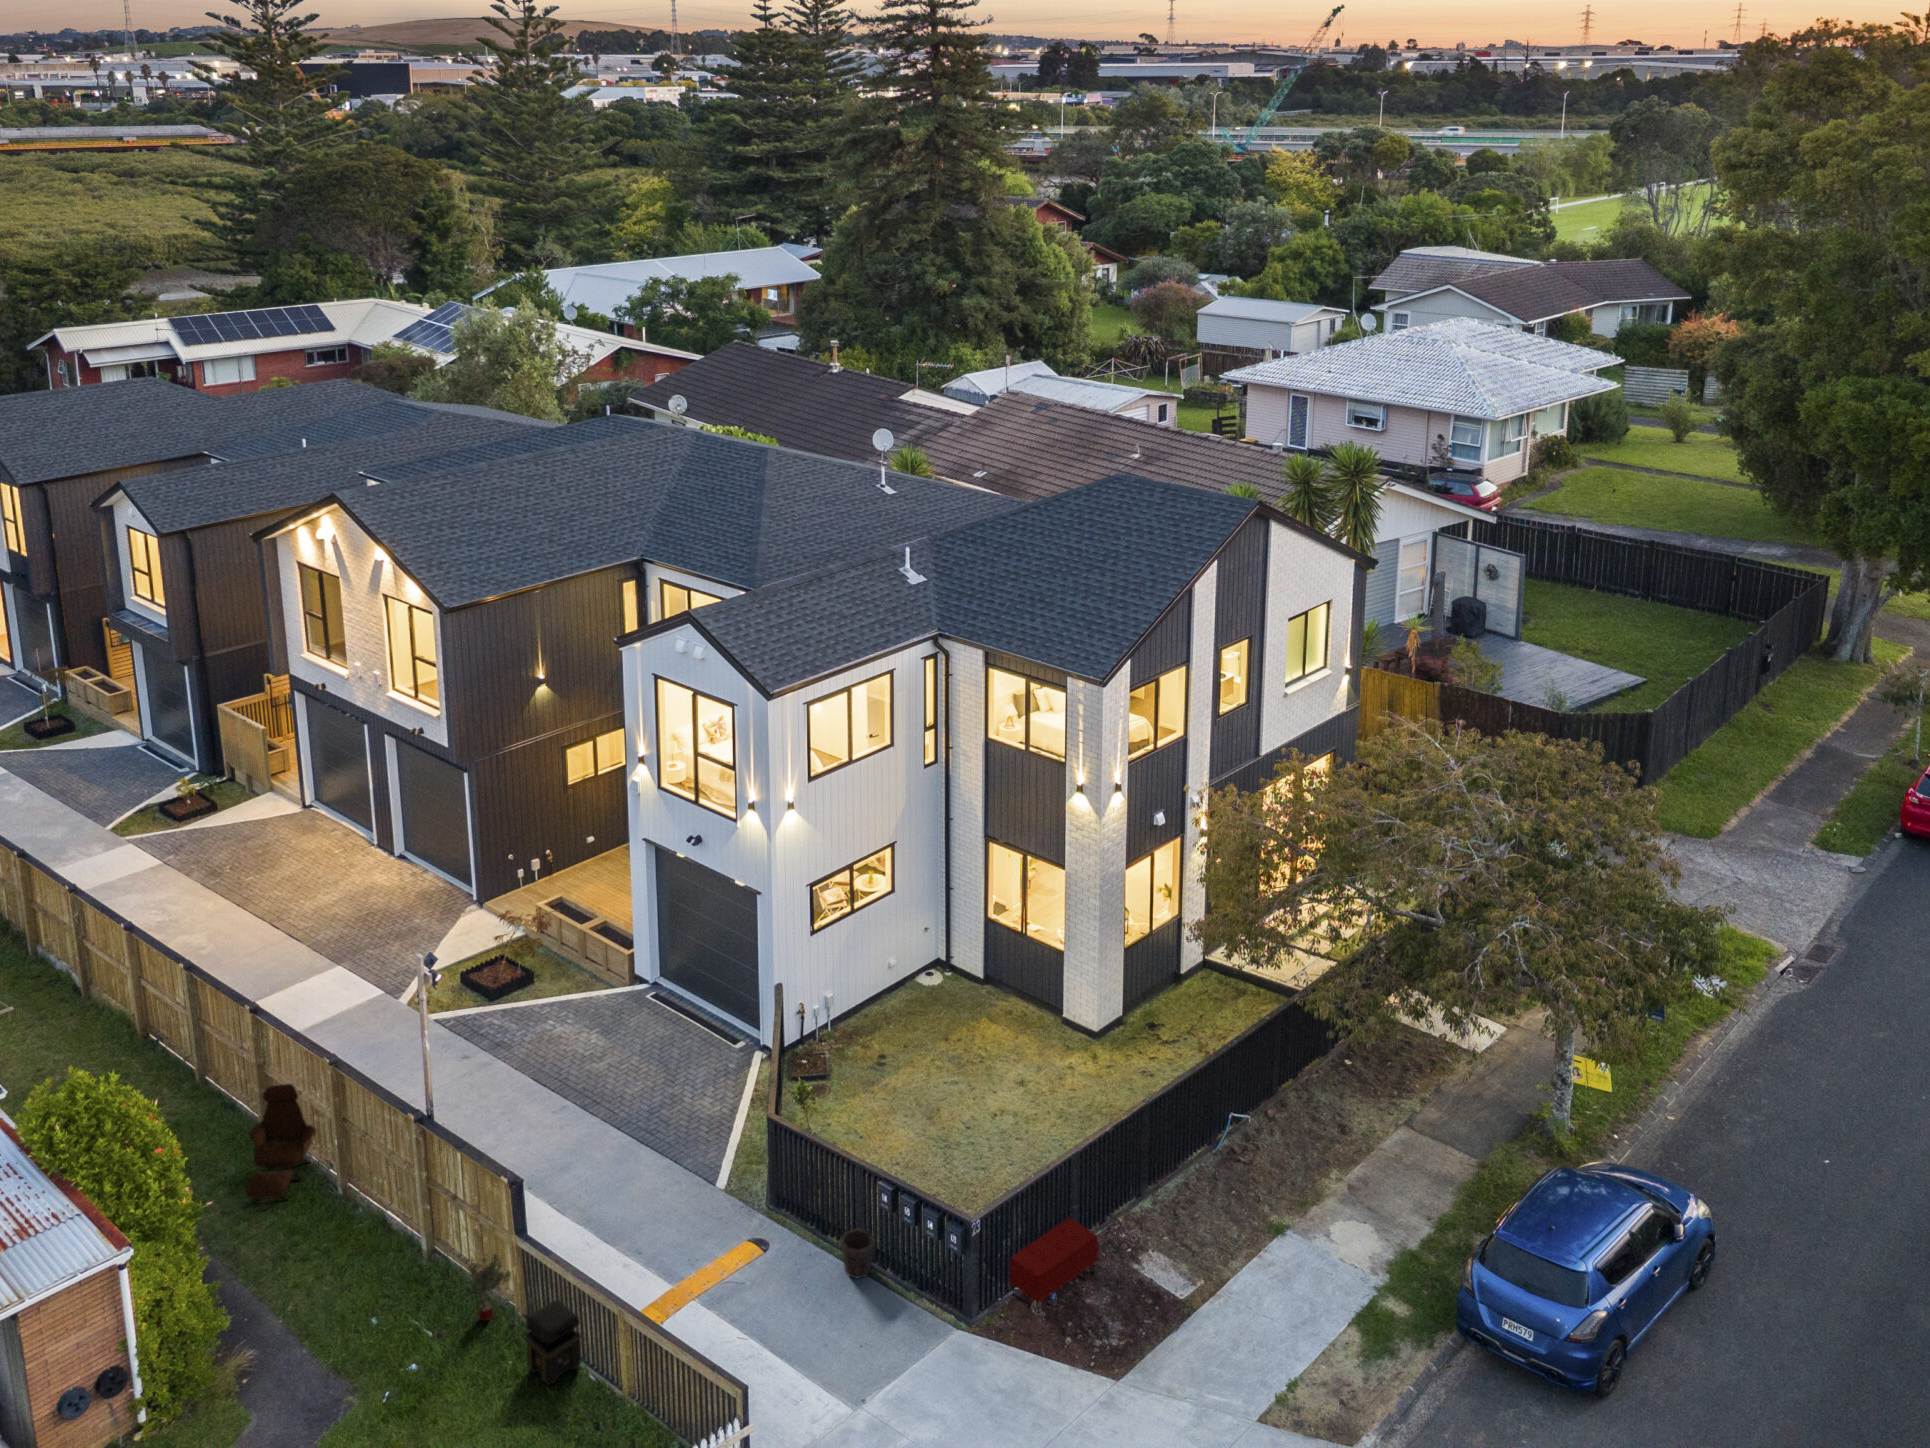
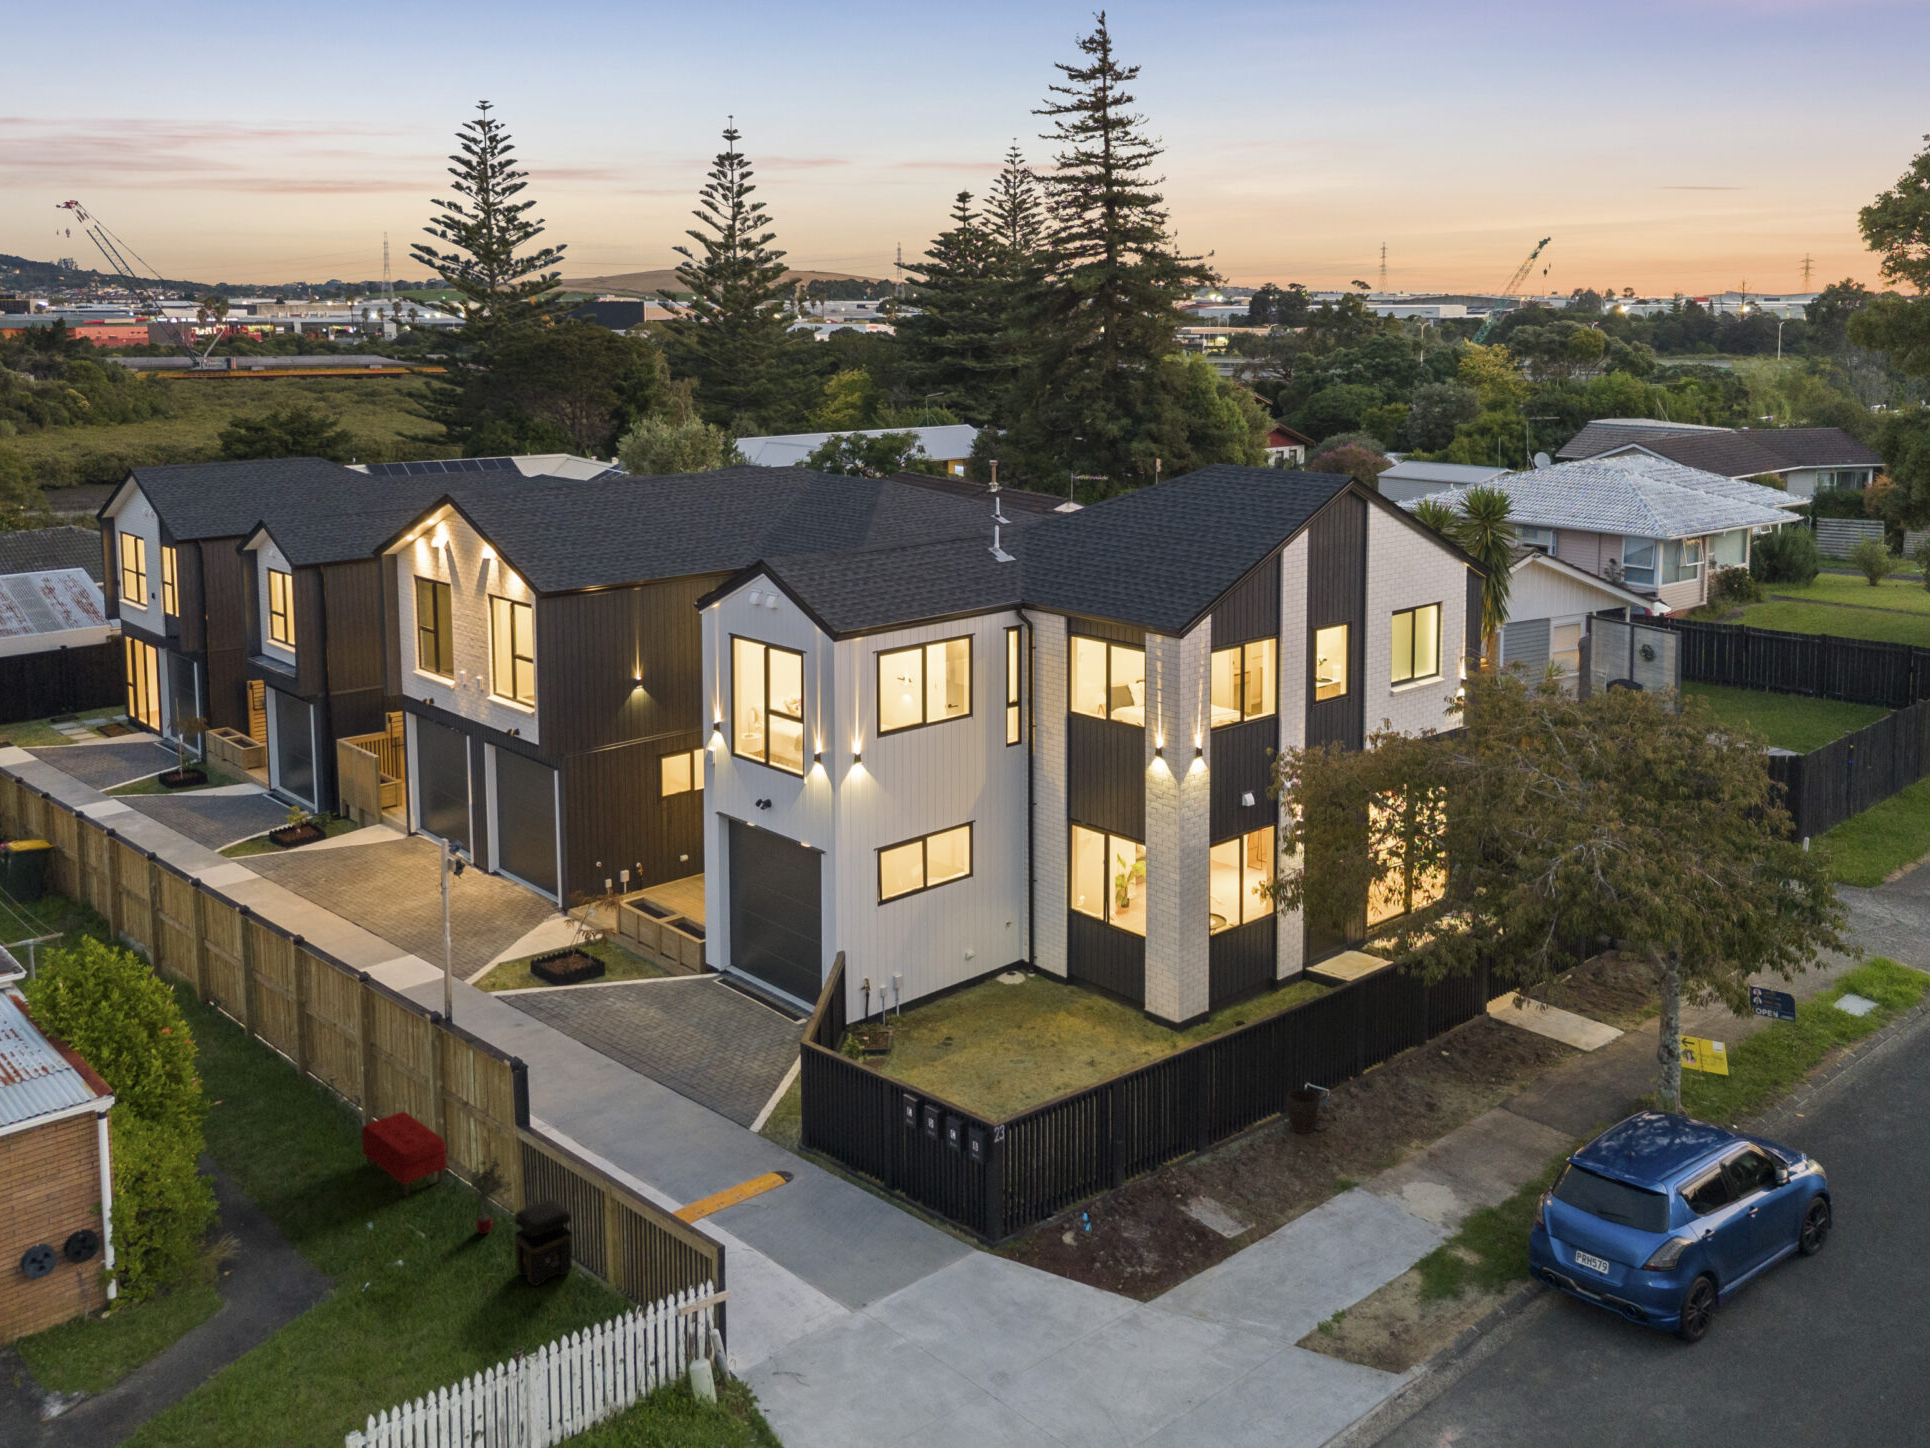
lounge chair: present [247,1084,316,1209] -> none [270,1022,353,1143]
bench: present [1009,1218,1098,1313] -> present [362,1112,446,1196]
waste bin: present [840,1228,875,1278] -> present [1286,1088,1320,1133]

